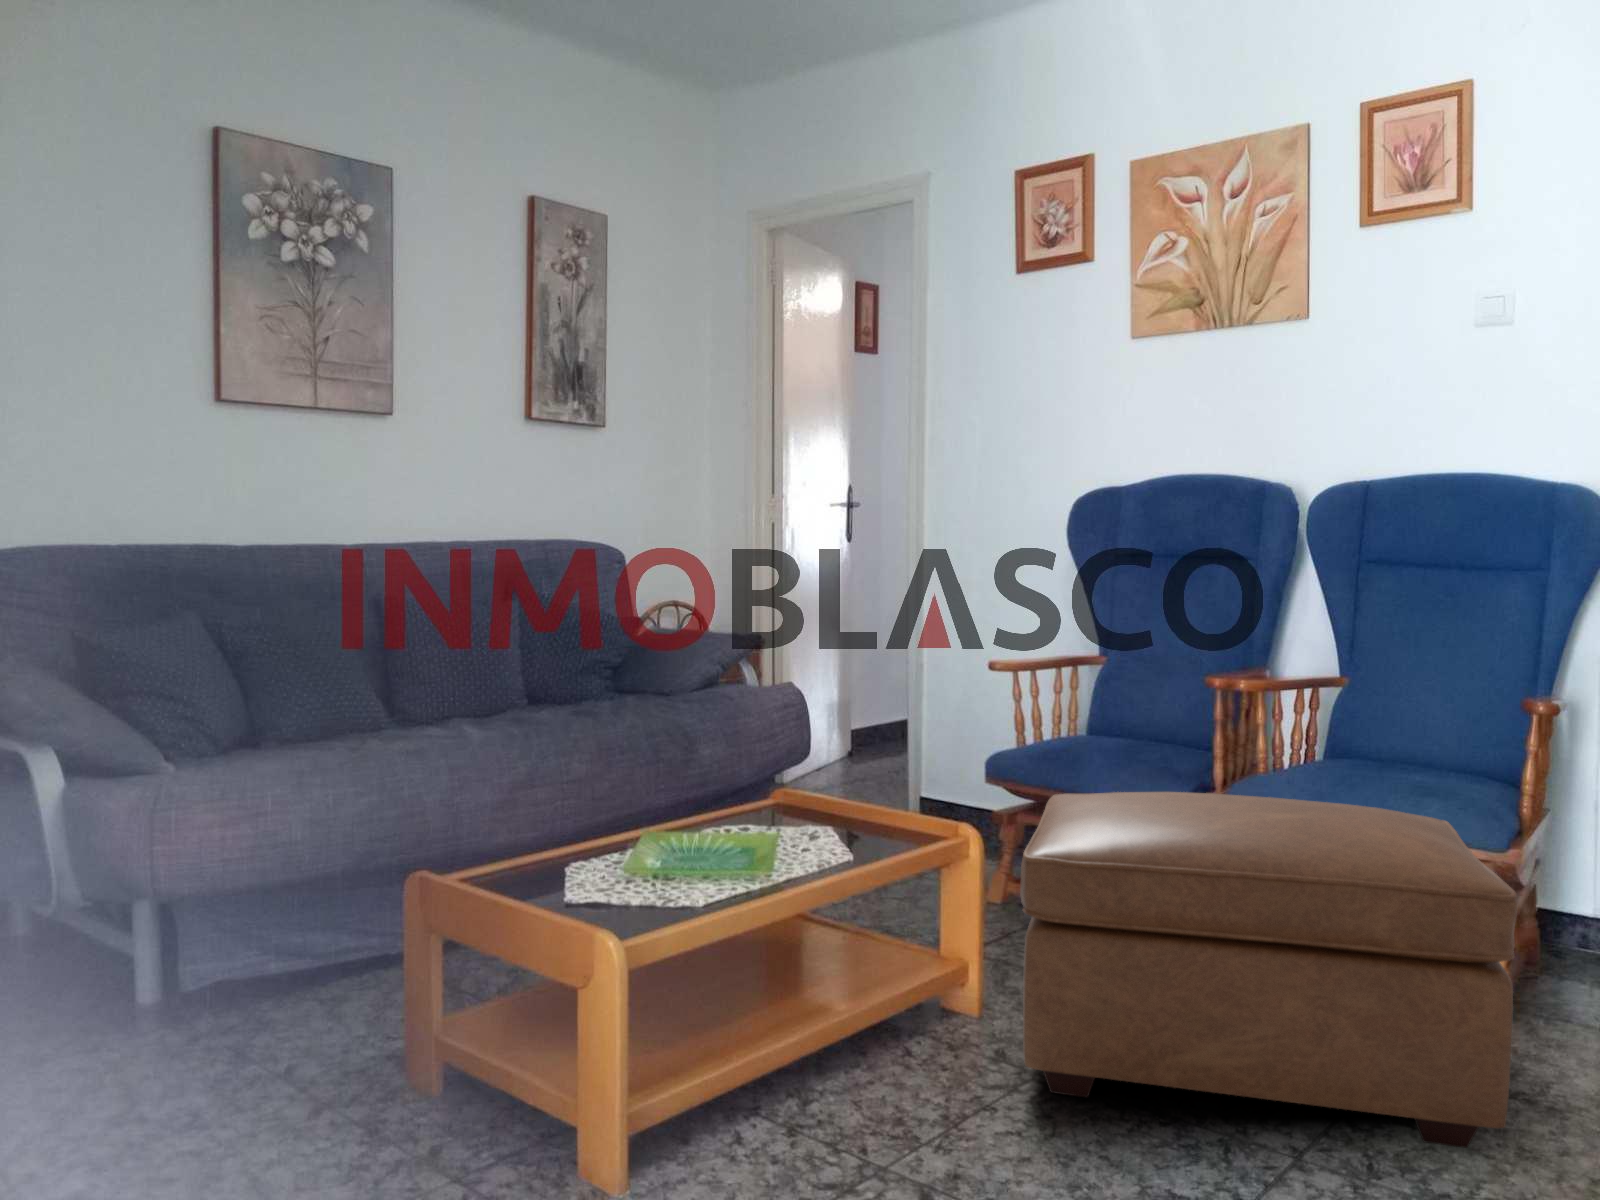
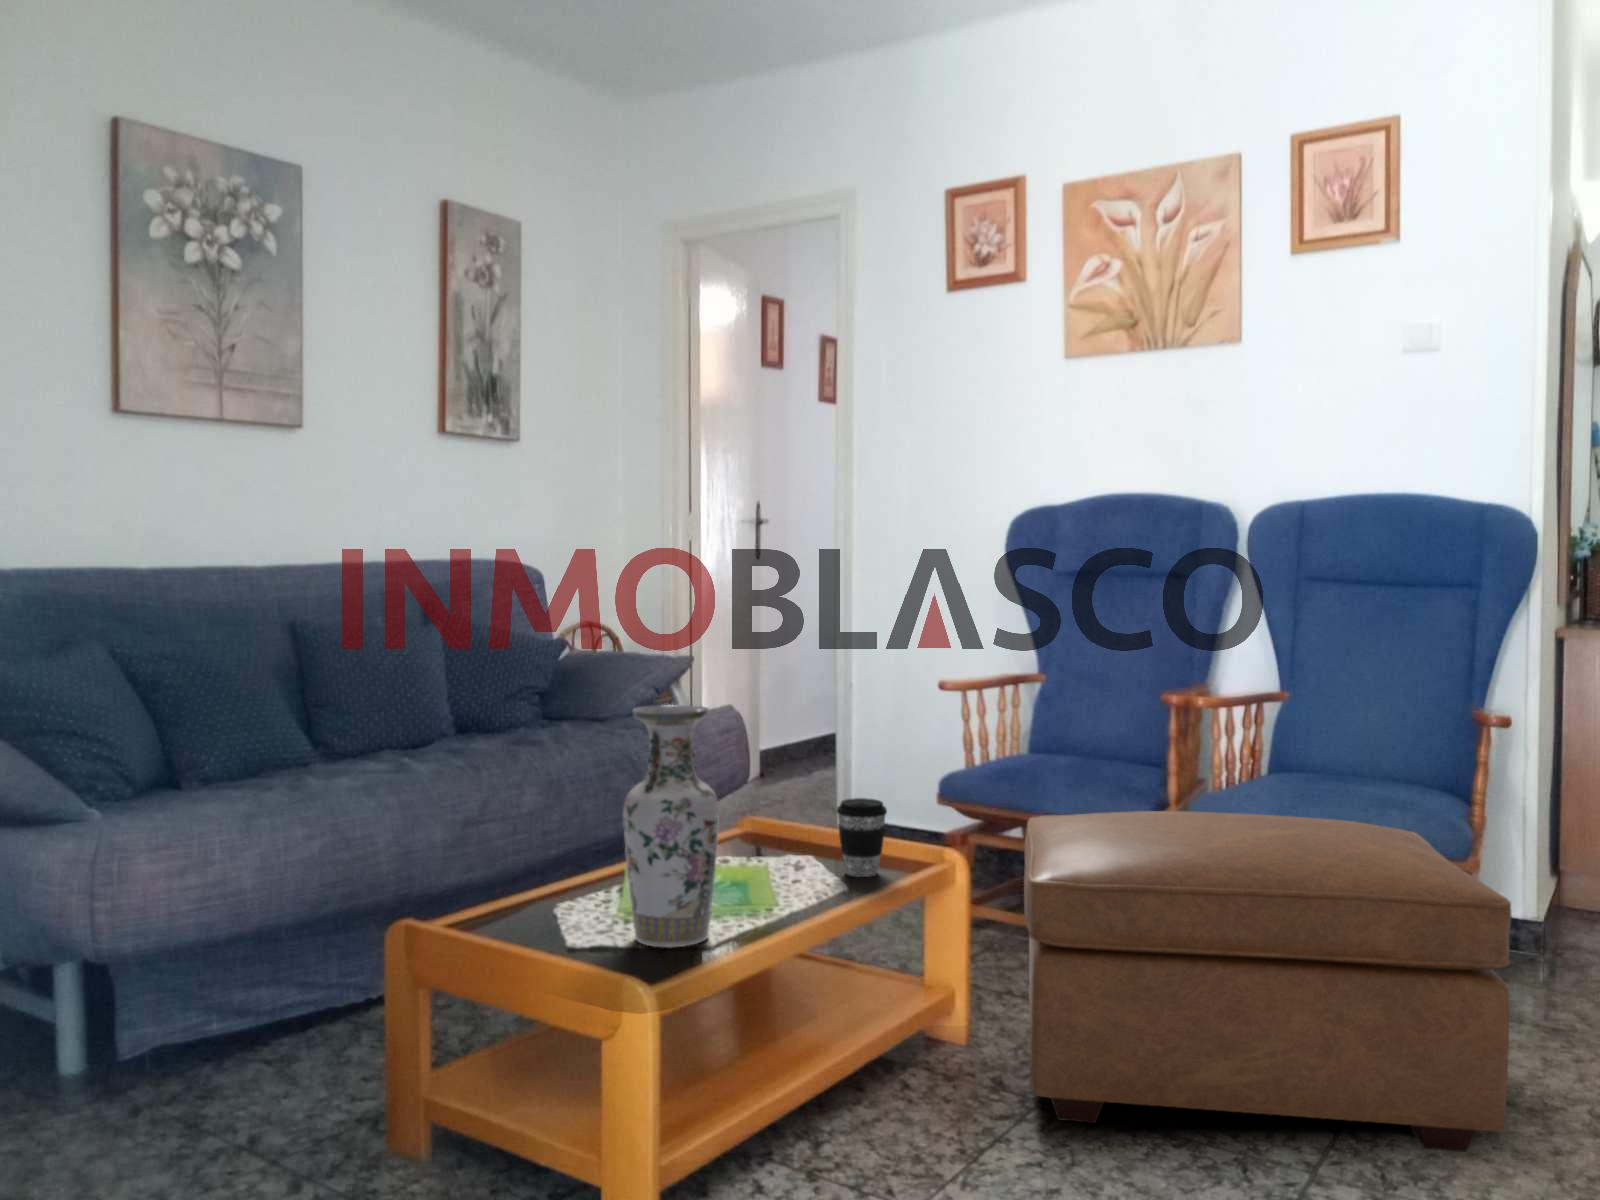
vase: none [617,676,707,907] -> present [623,705,719,948]
coffee cup: none [847,771,897,847] -> present [837,798,887,877]

